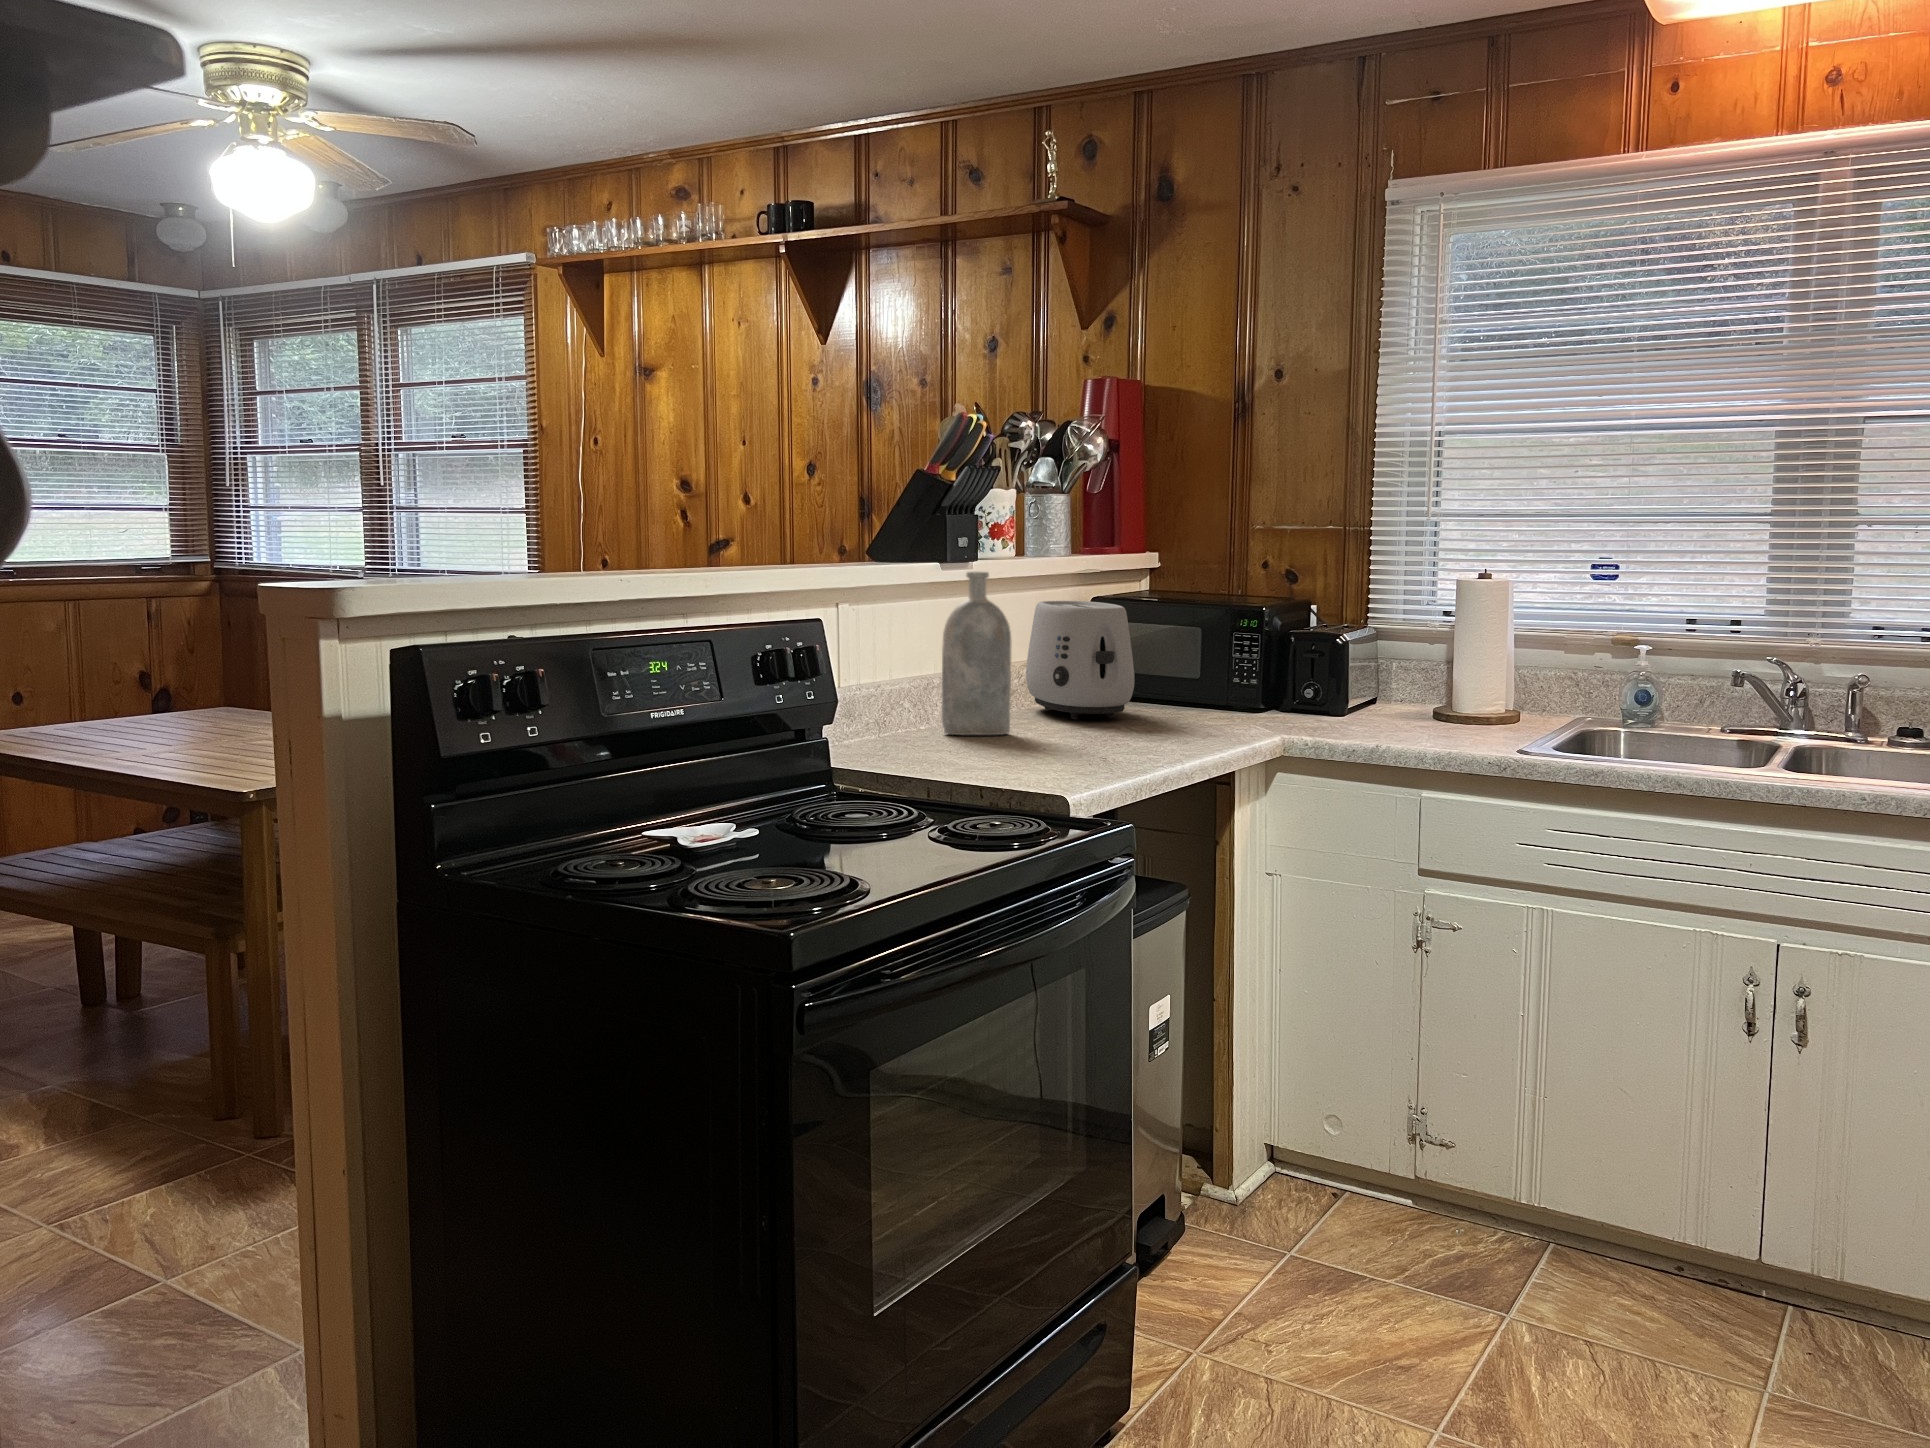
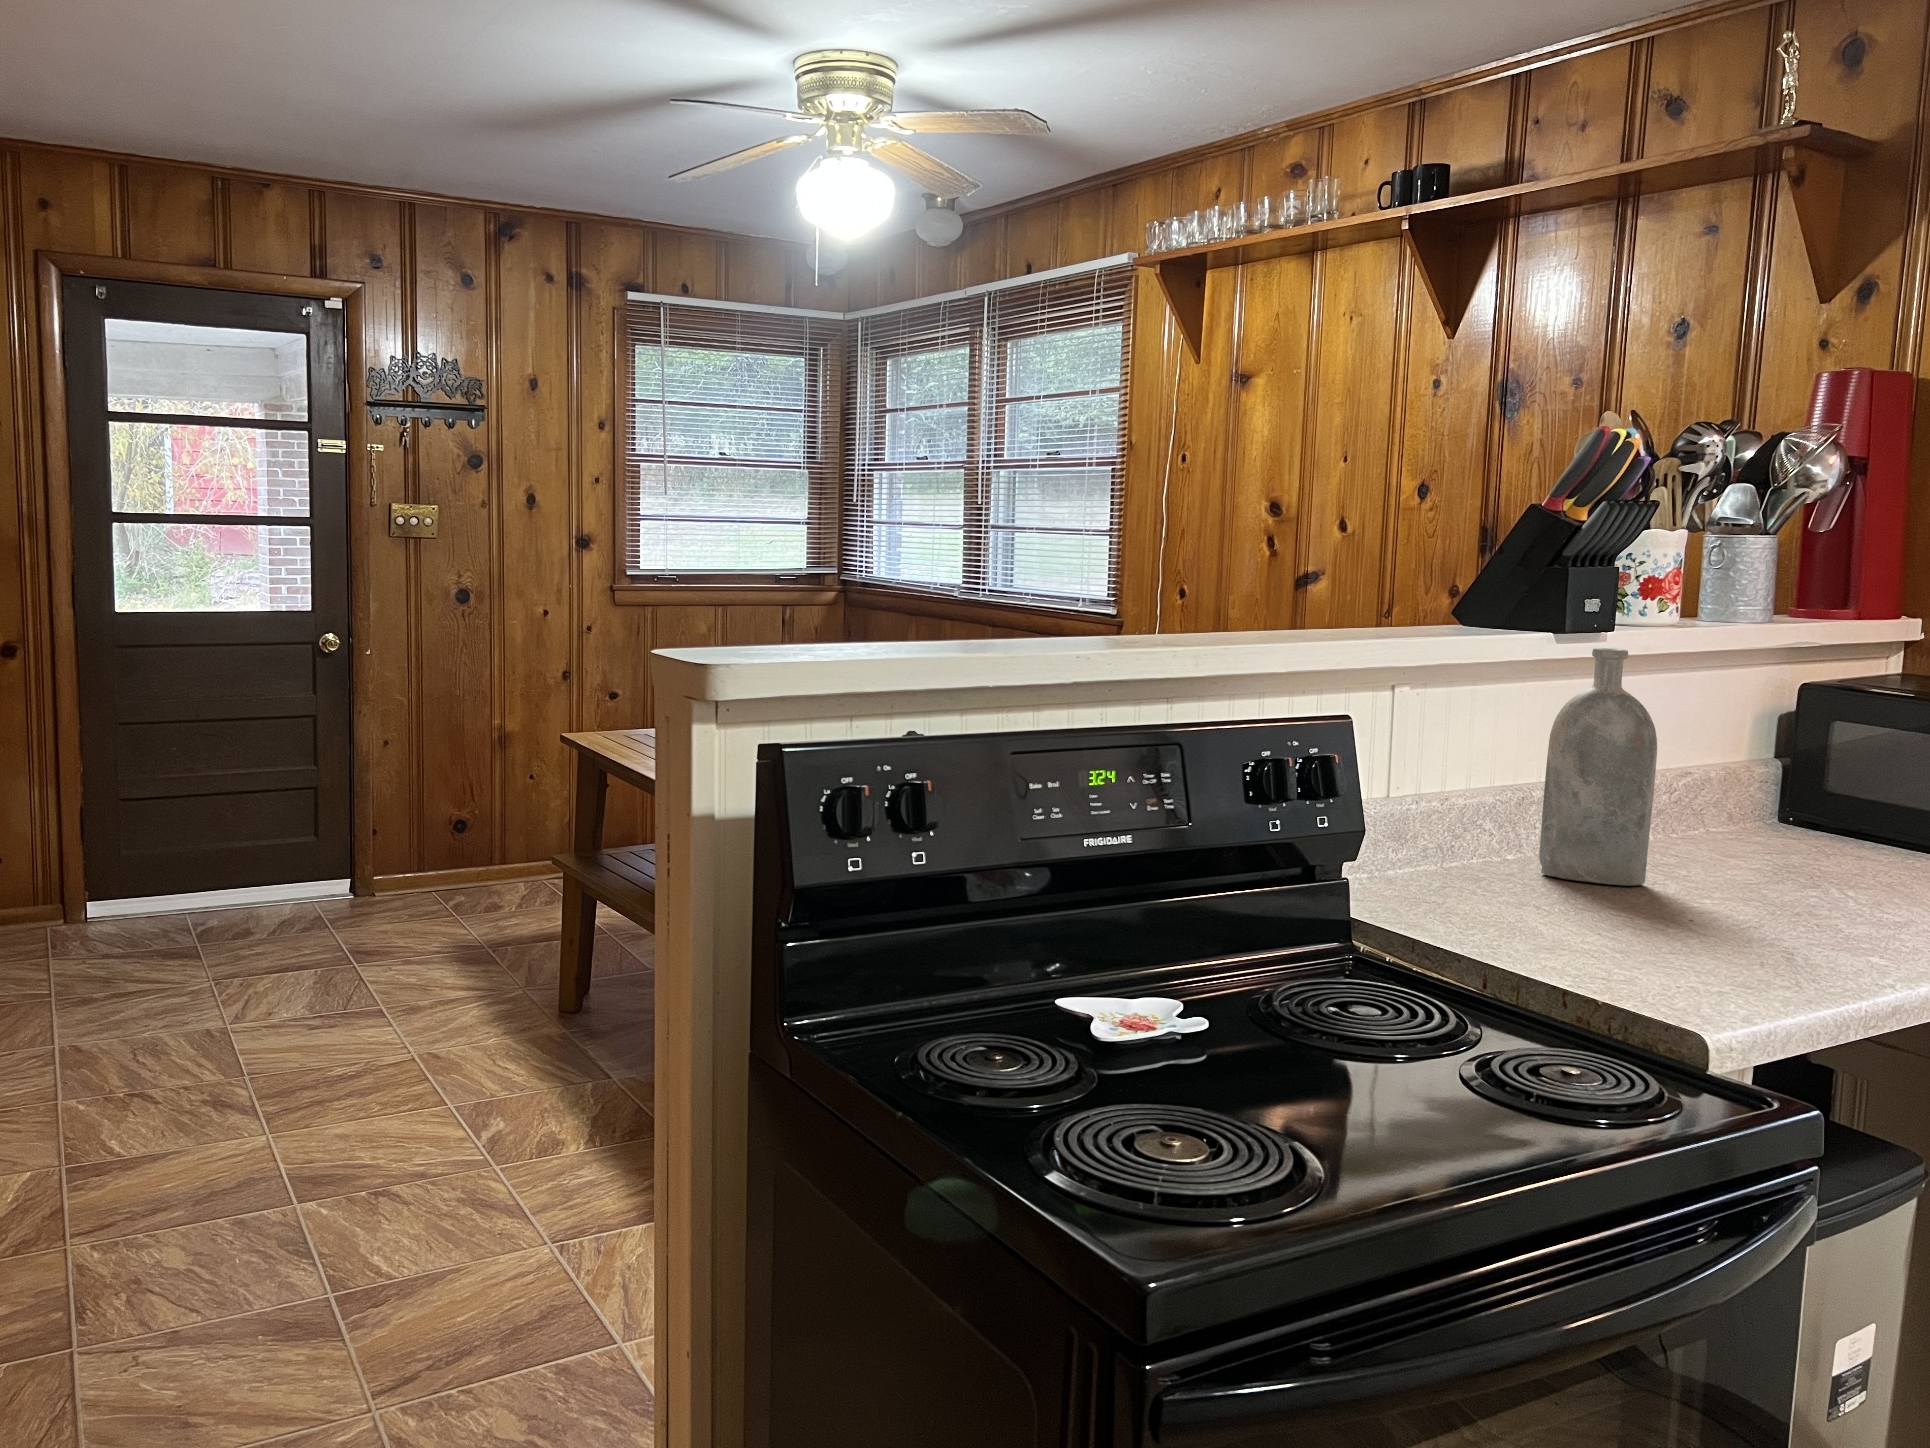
toaster: present [1026,601,1134,719] -> none [1684,686,1863,870]

